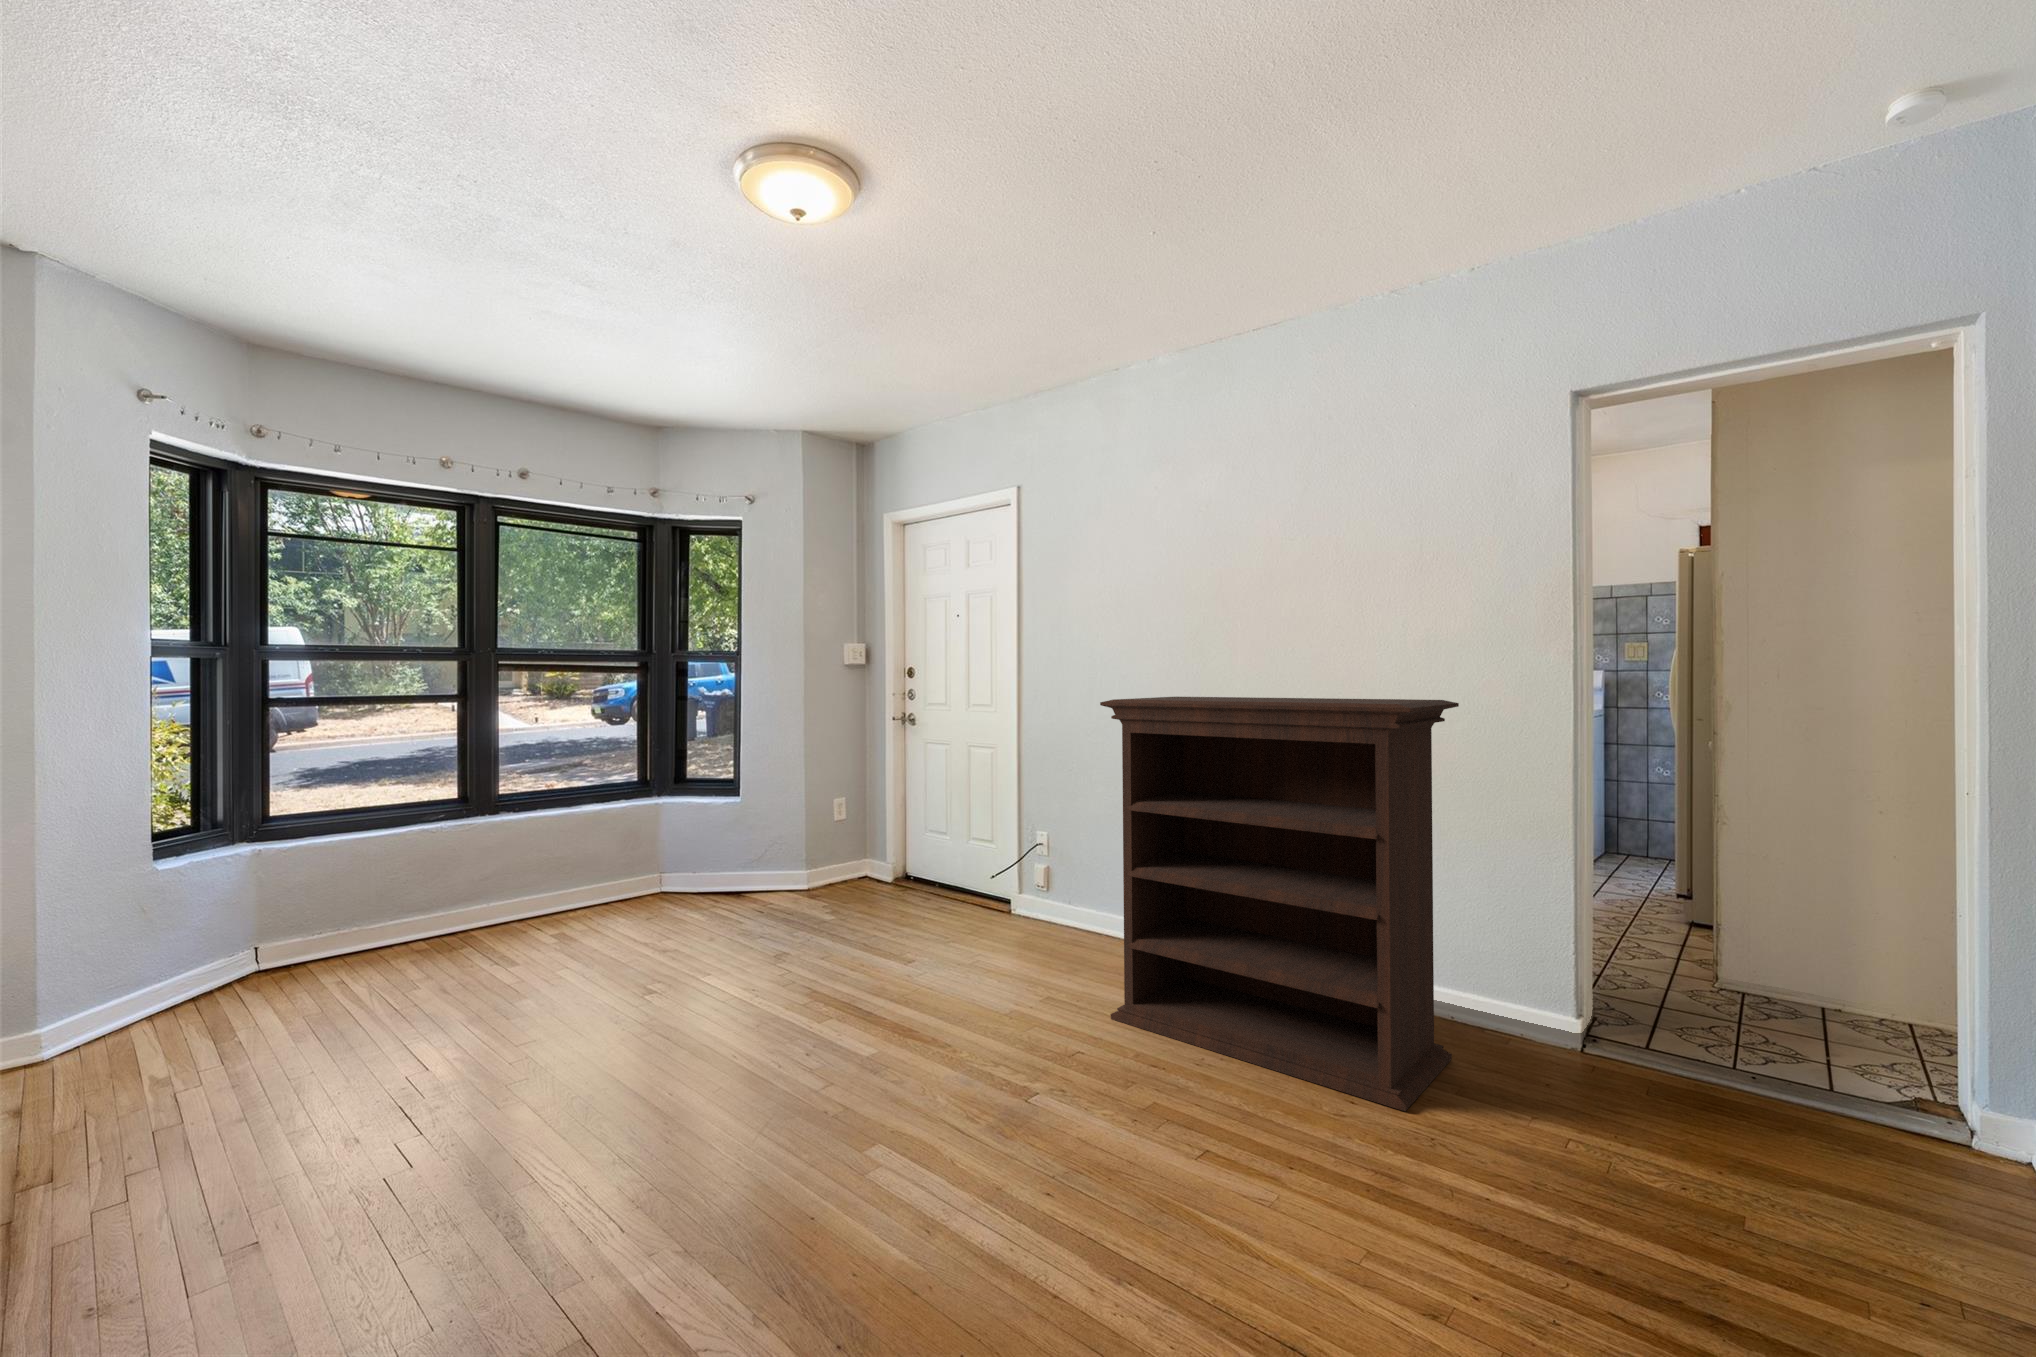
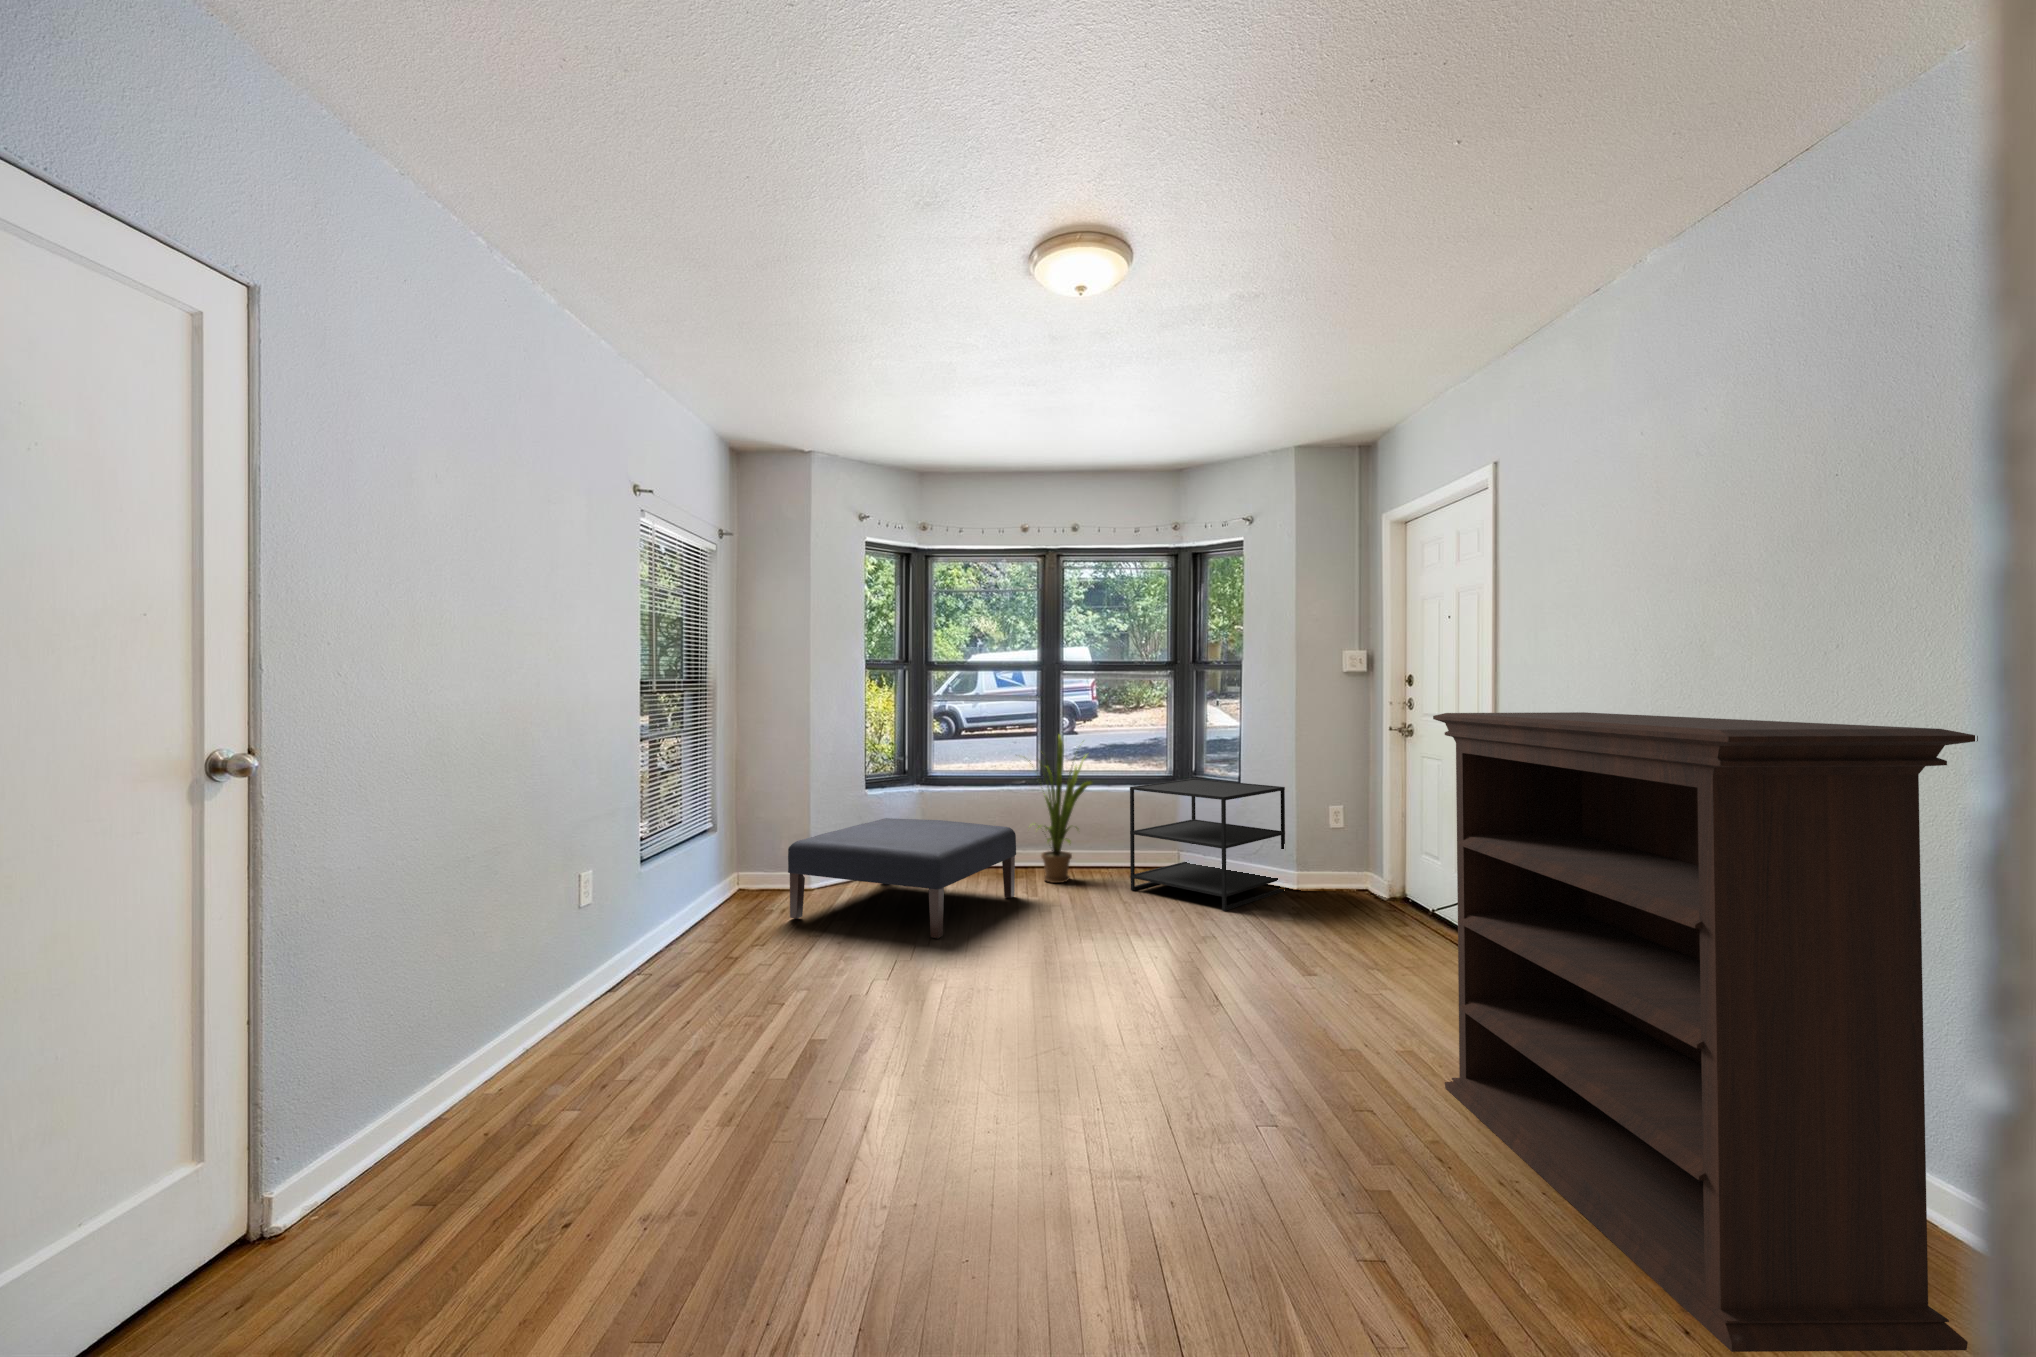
house plant: none [448,743,573,941] -> present [1034,735,1092,883]
side table: none [631,784,796,926] -> present [1130,779,1285,911]
ottoman: none [62,876,485,1108] -> present [788,818,1016,939]

